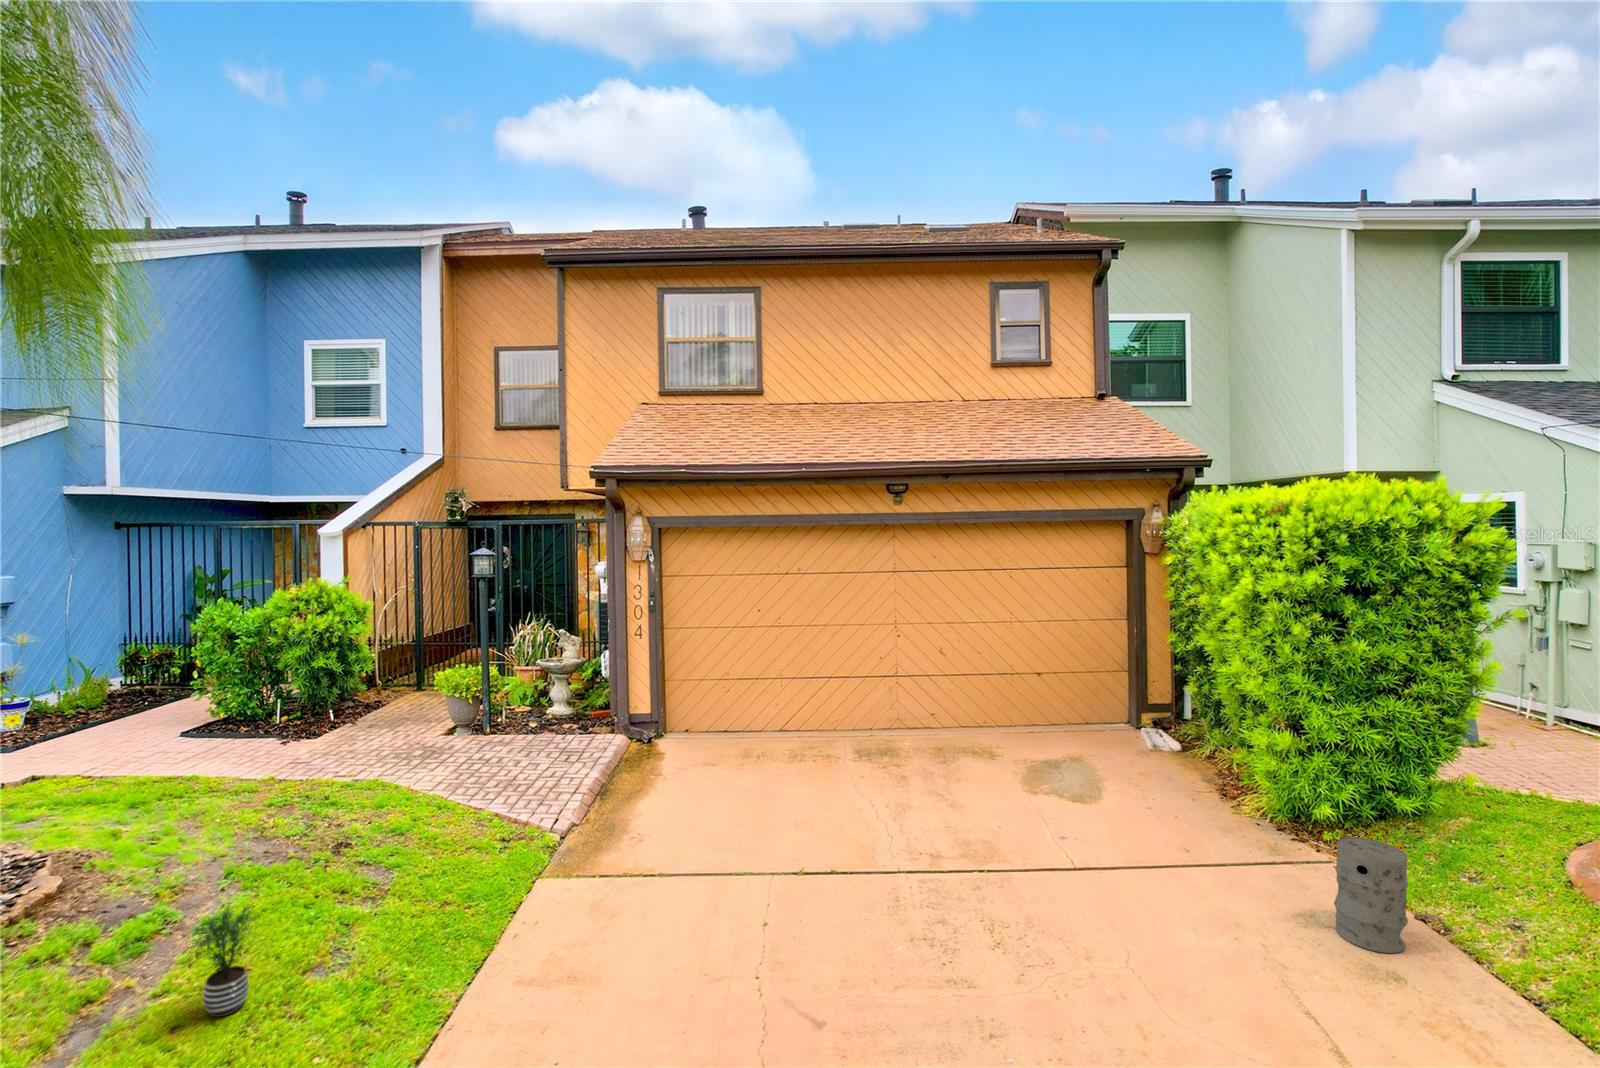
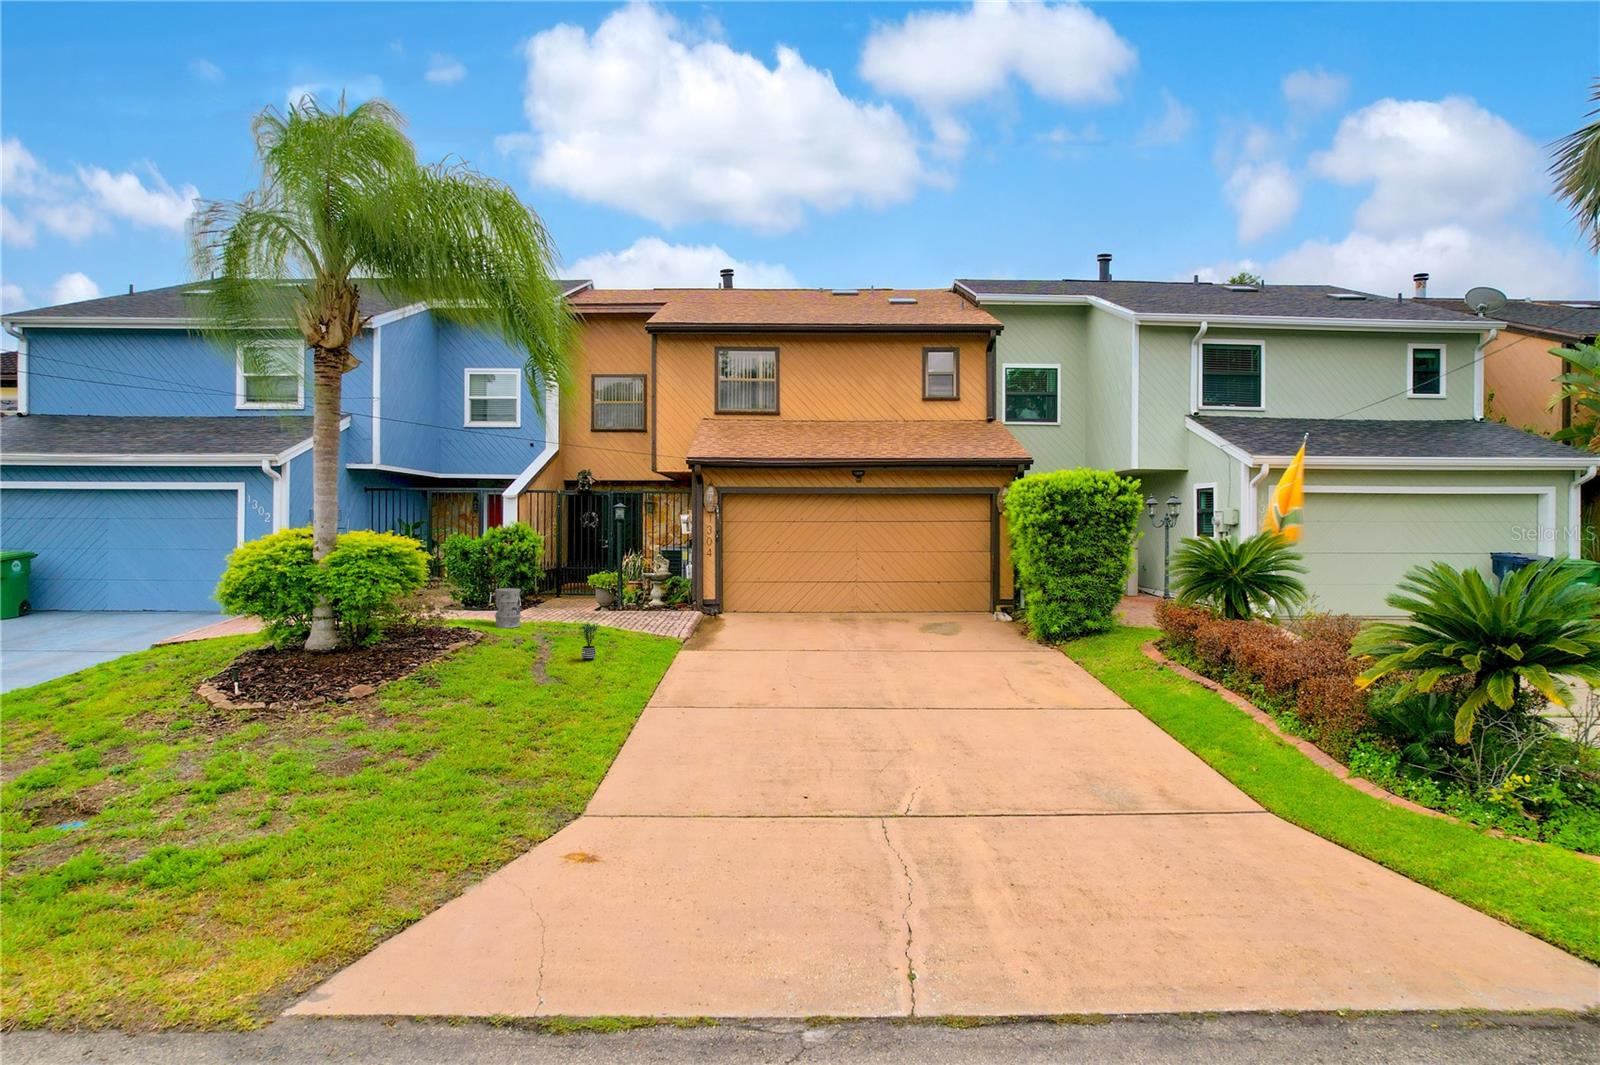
trash can: present [1334,837,1408,953] -> present [495,588,521,628]

